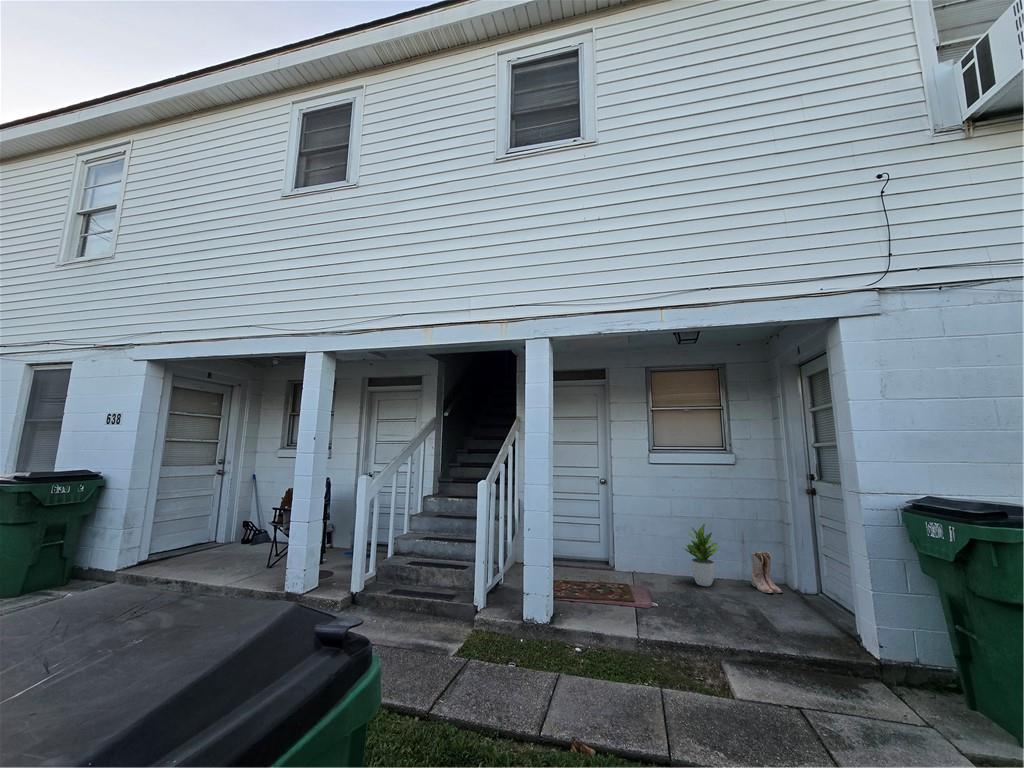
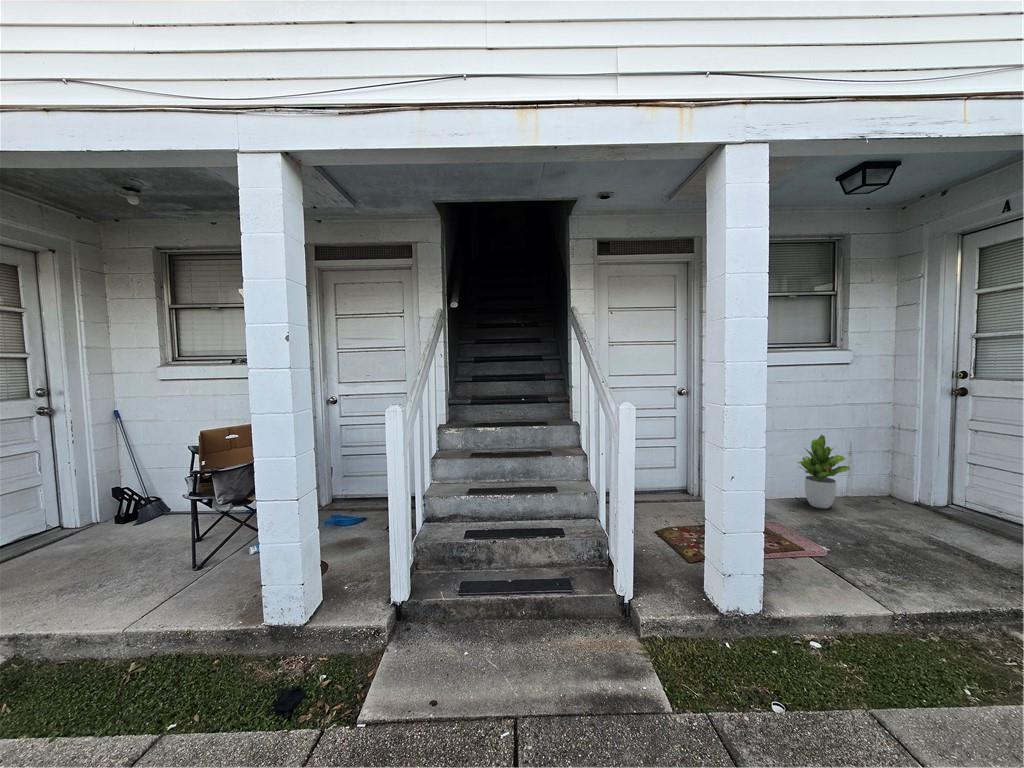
boots: present [750,551,782,593] -> none [863,461,910,509]

